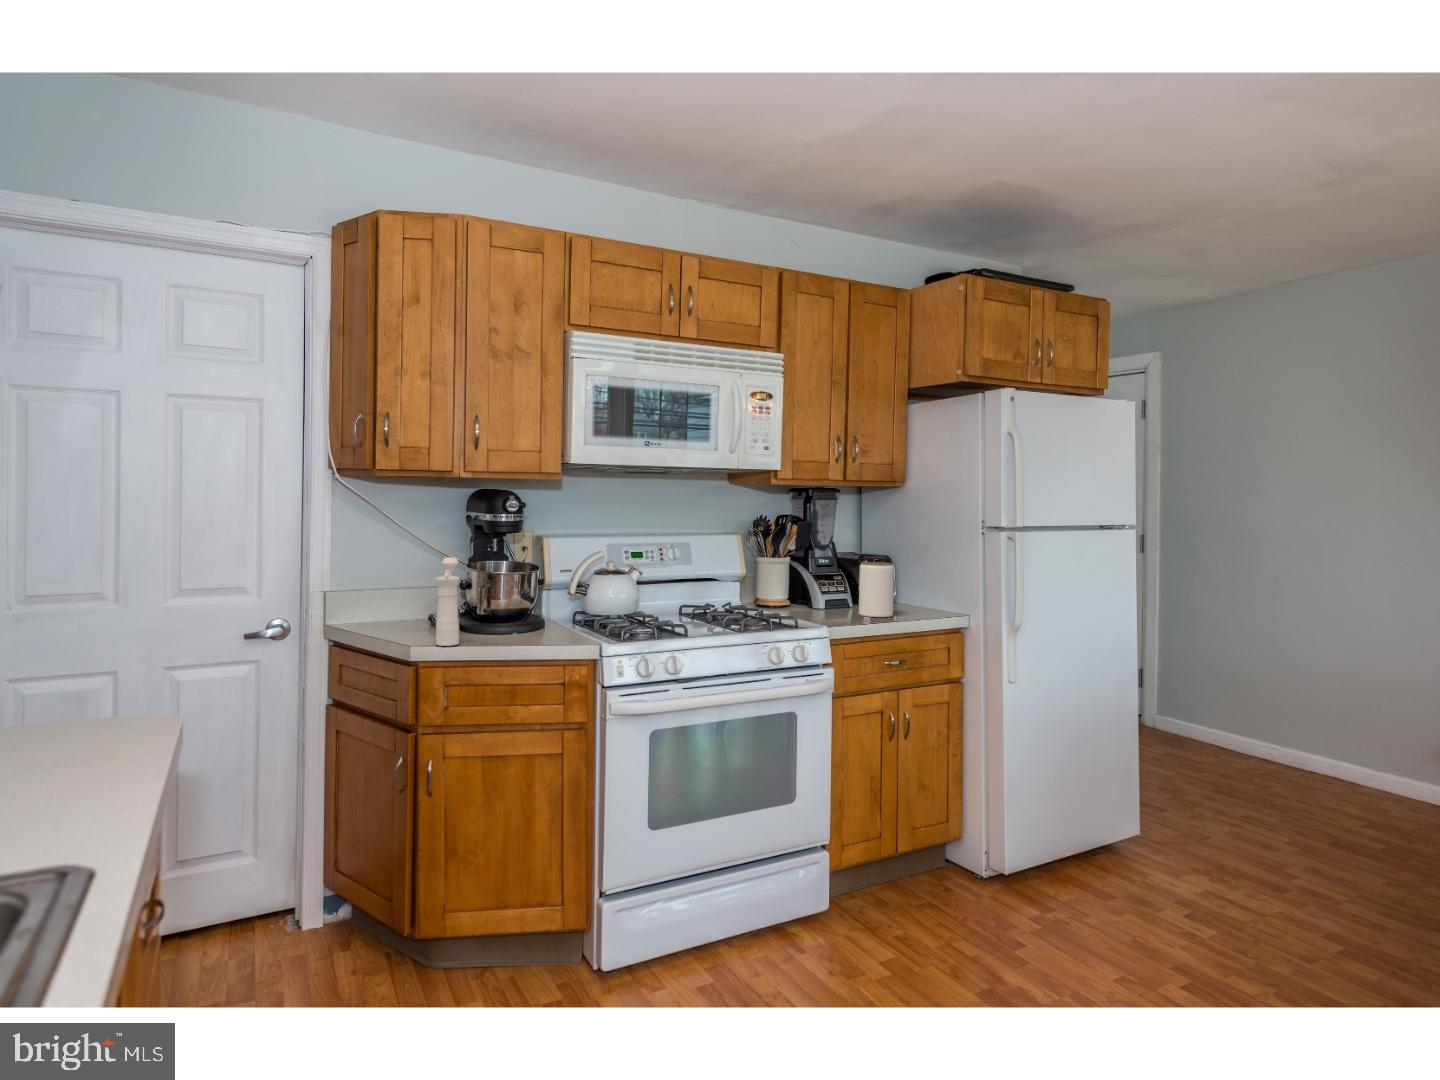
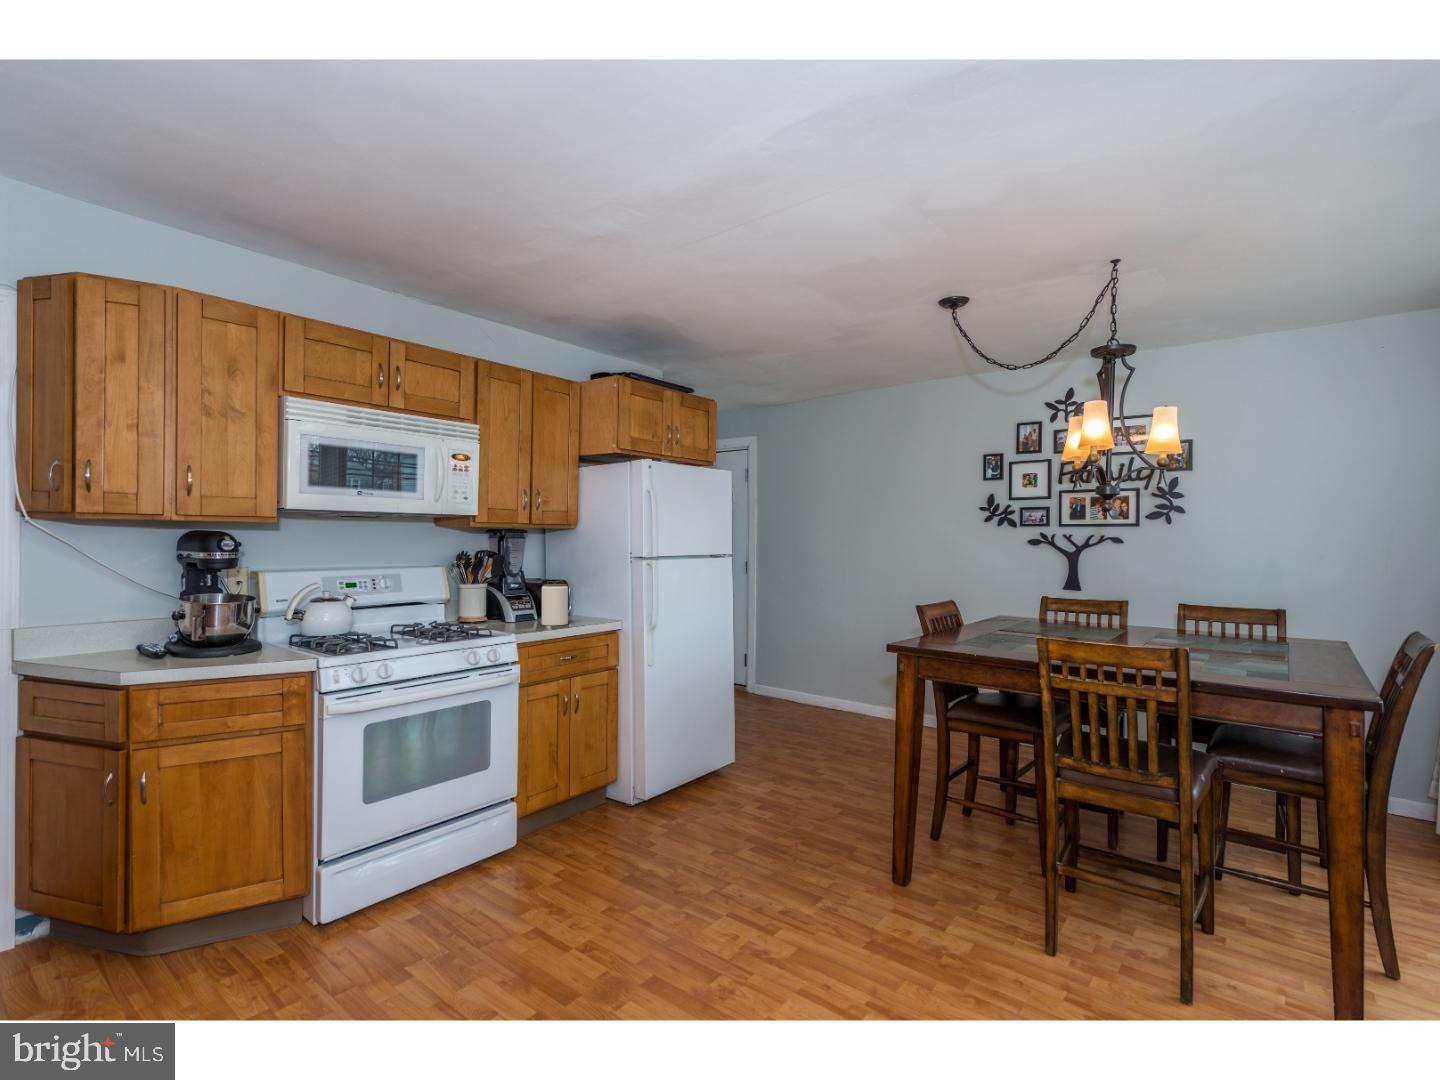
pepper mill: present [436,558,459,646] -> none [148,591,174,669]

